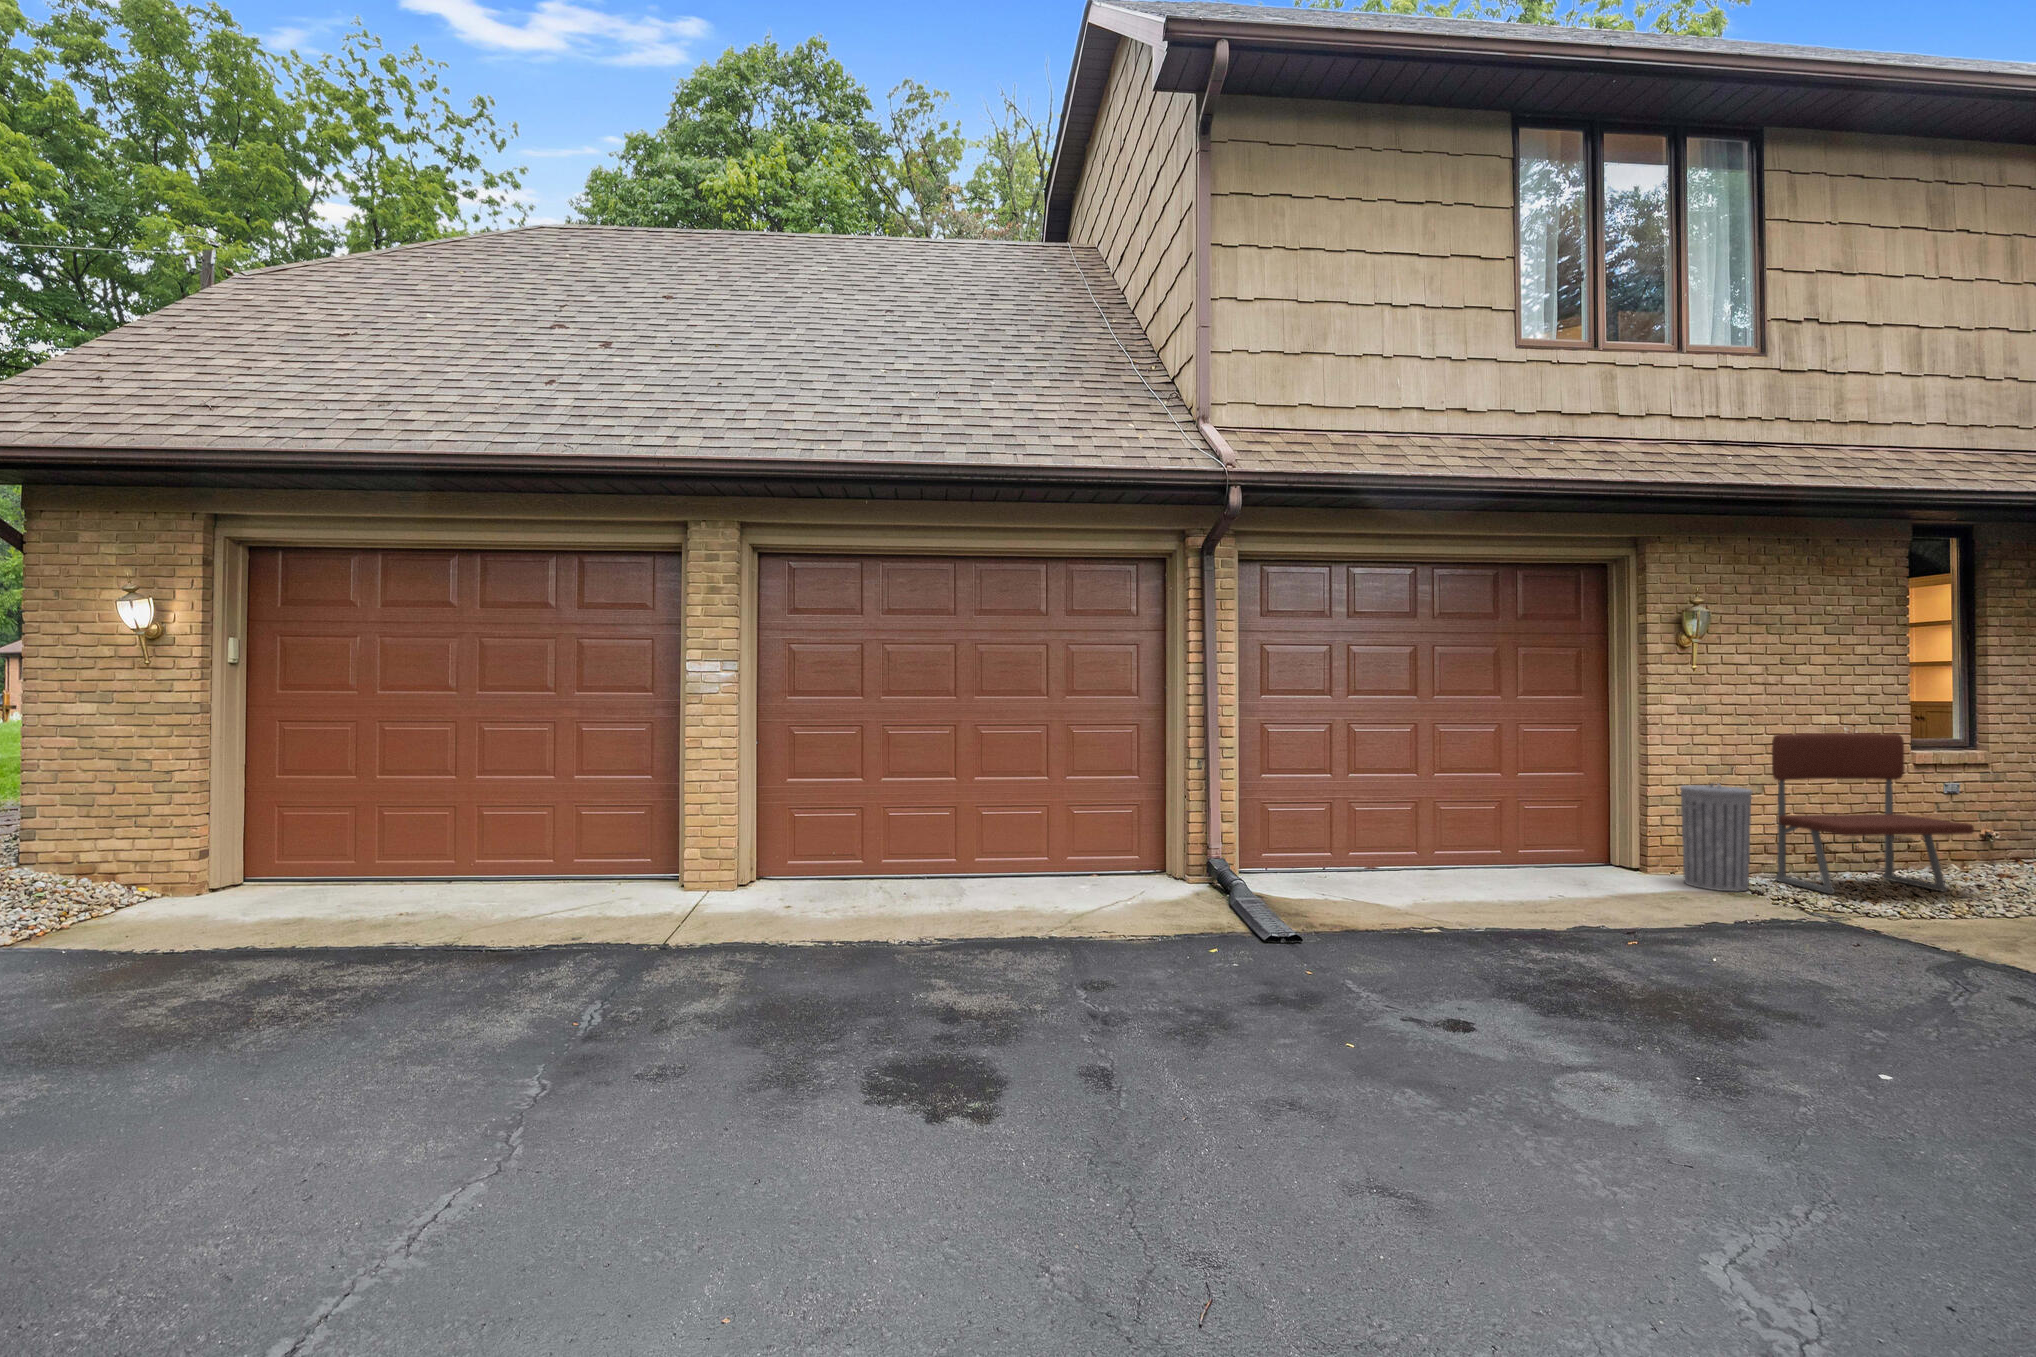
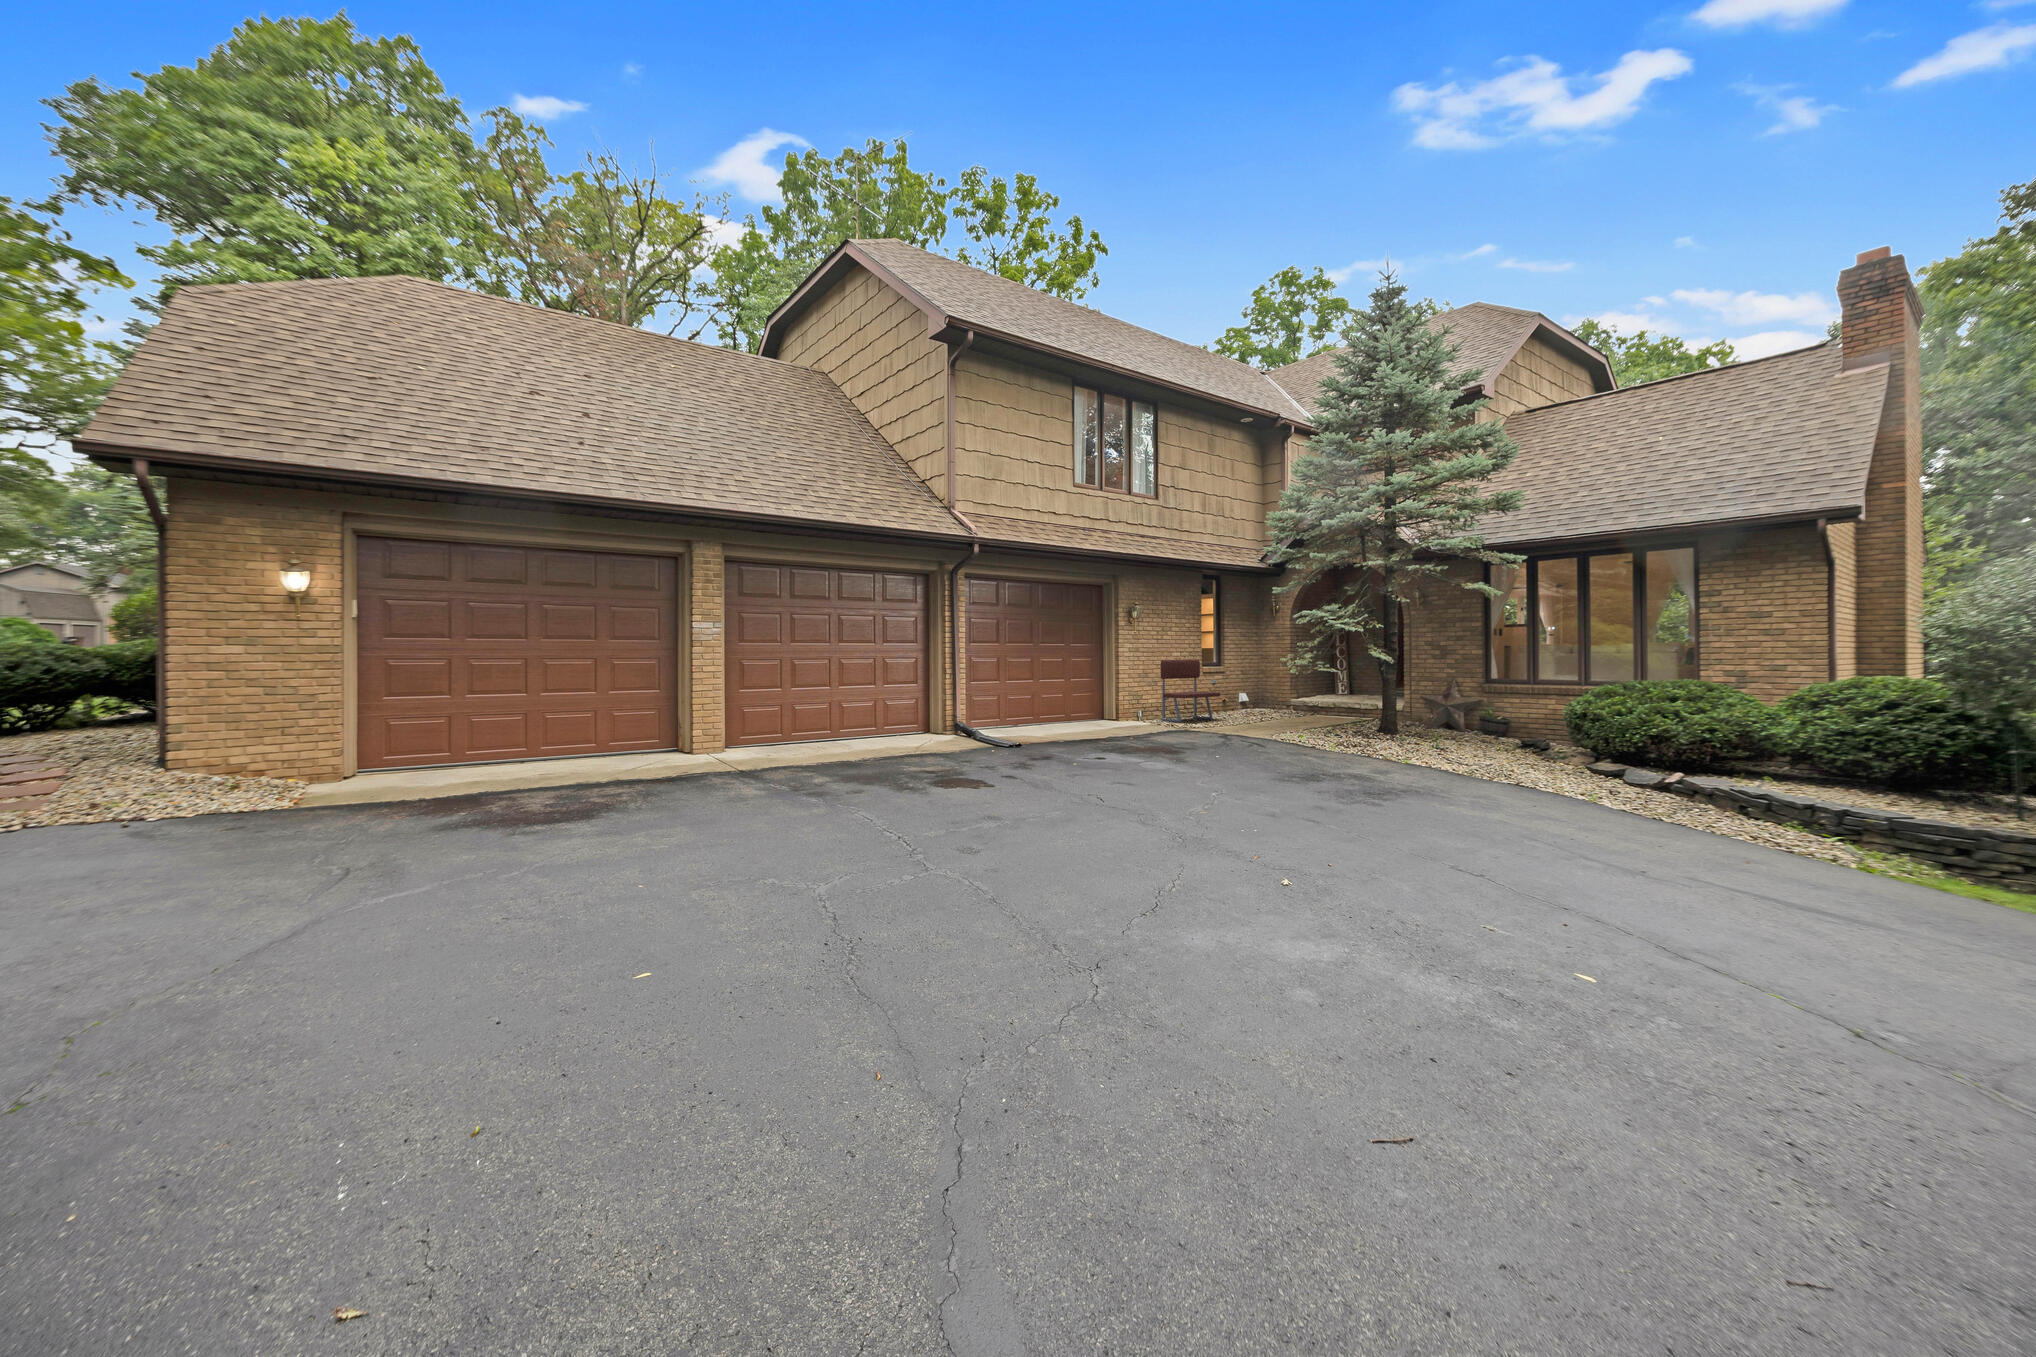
trash can: present [1680,783,1752,891] -> none [1131,680,1156,724]

